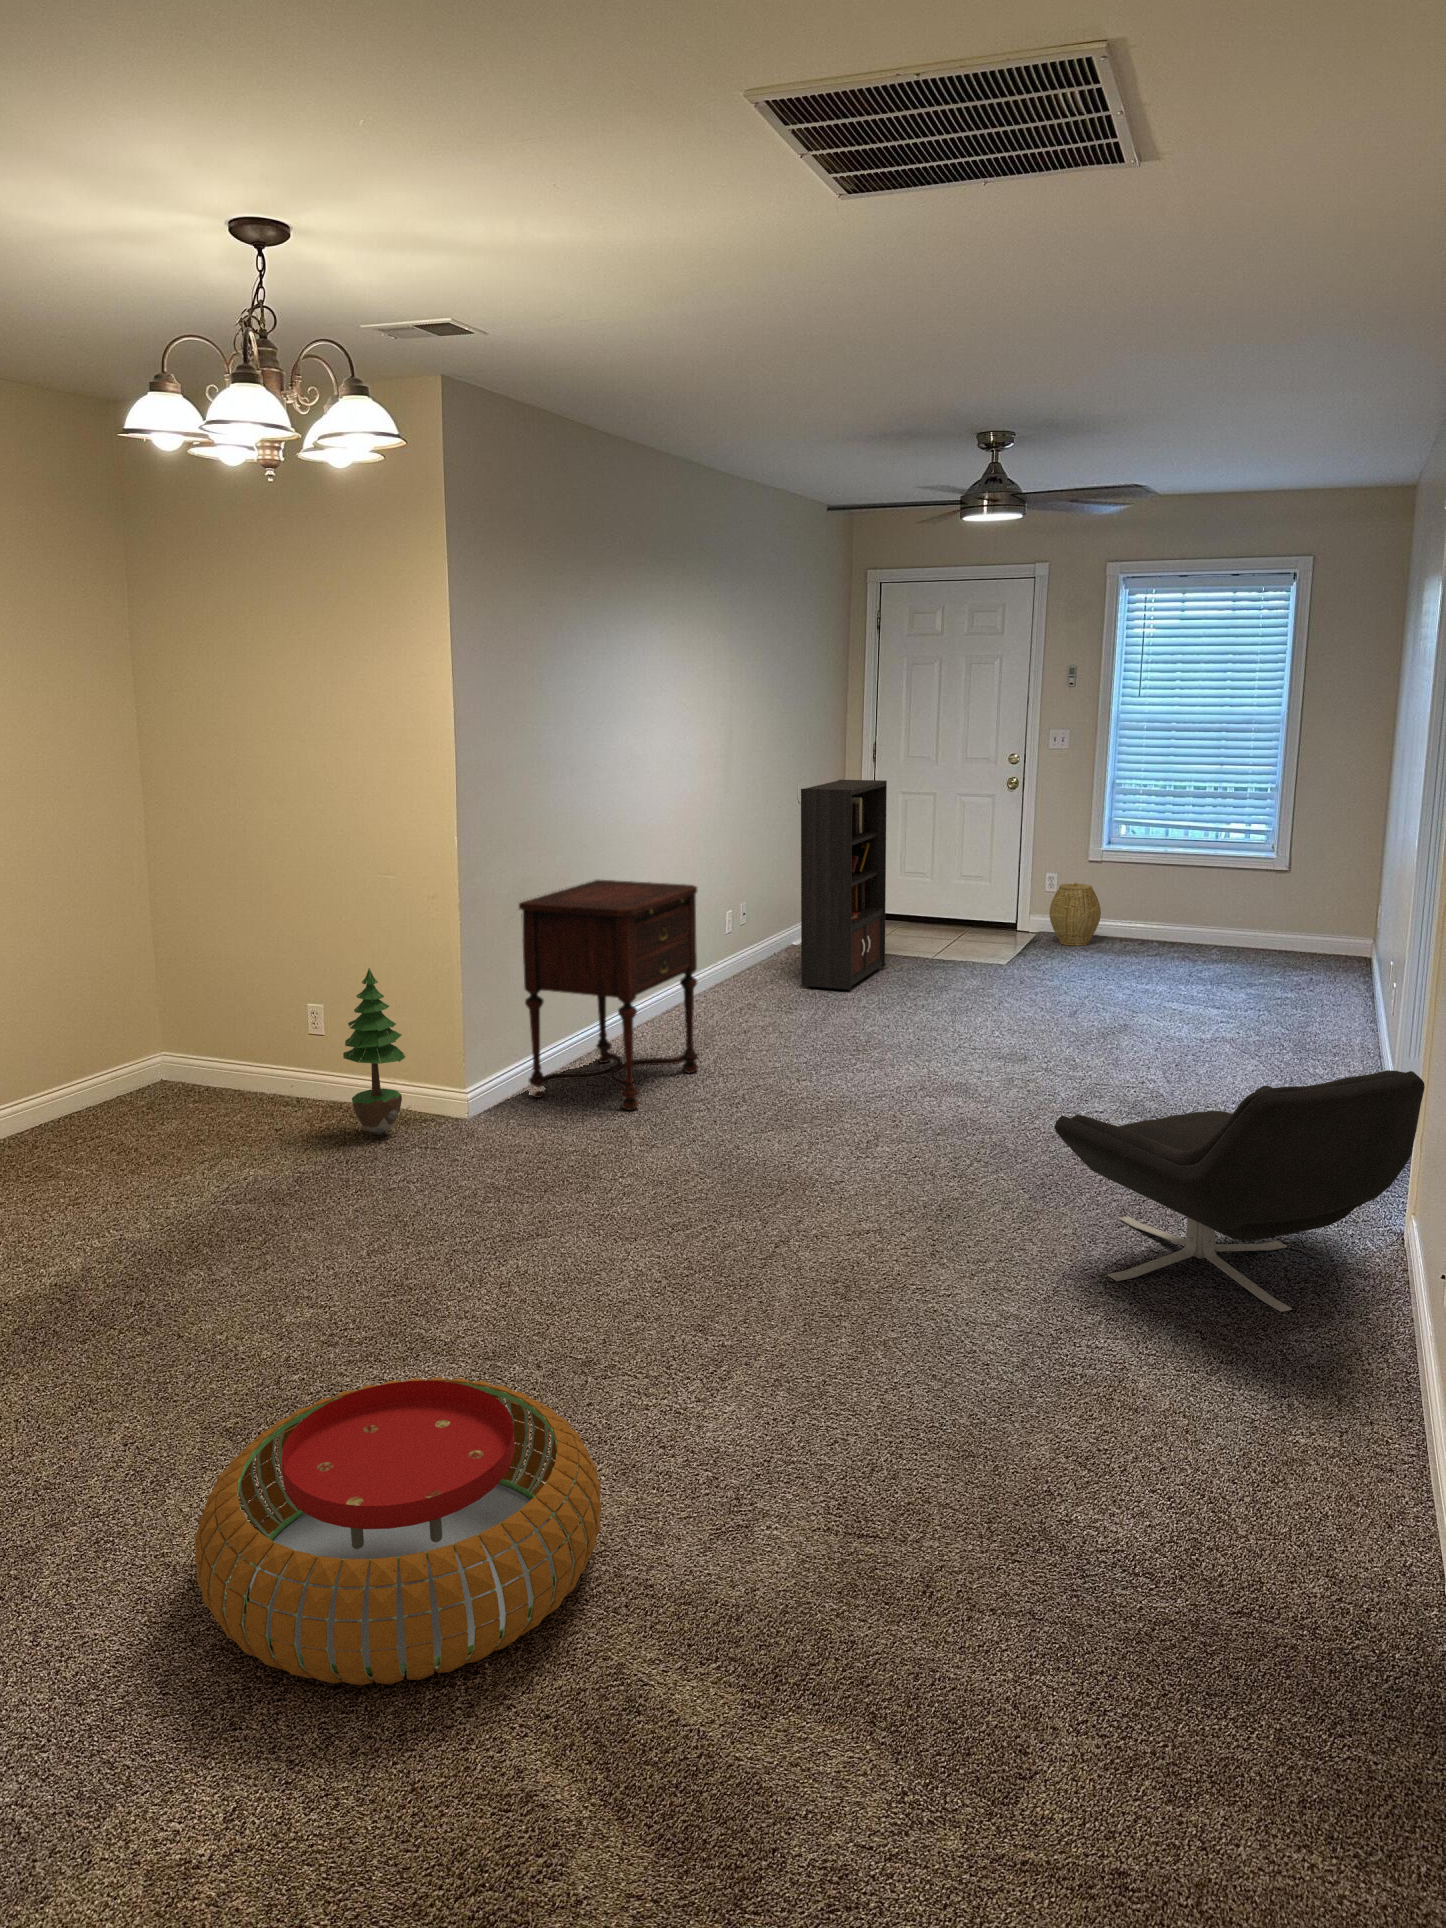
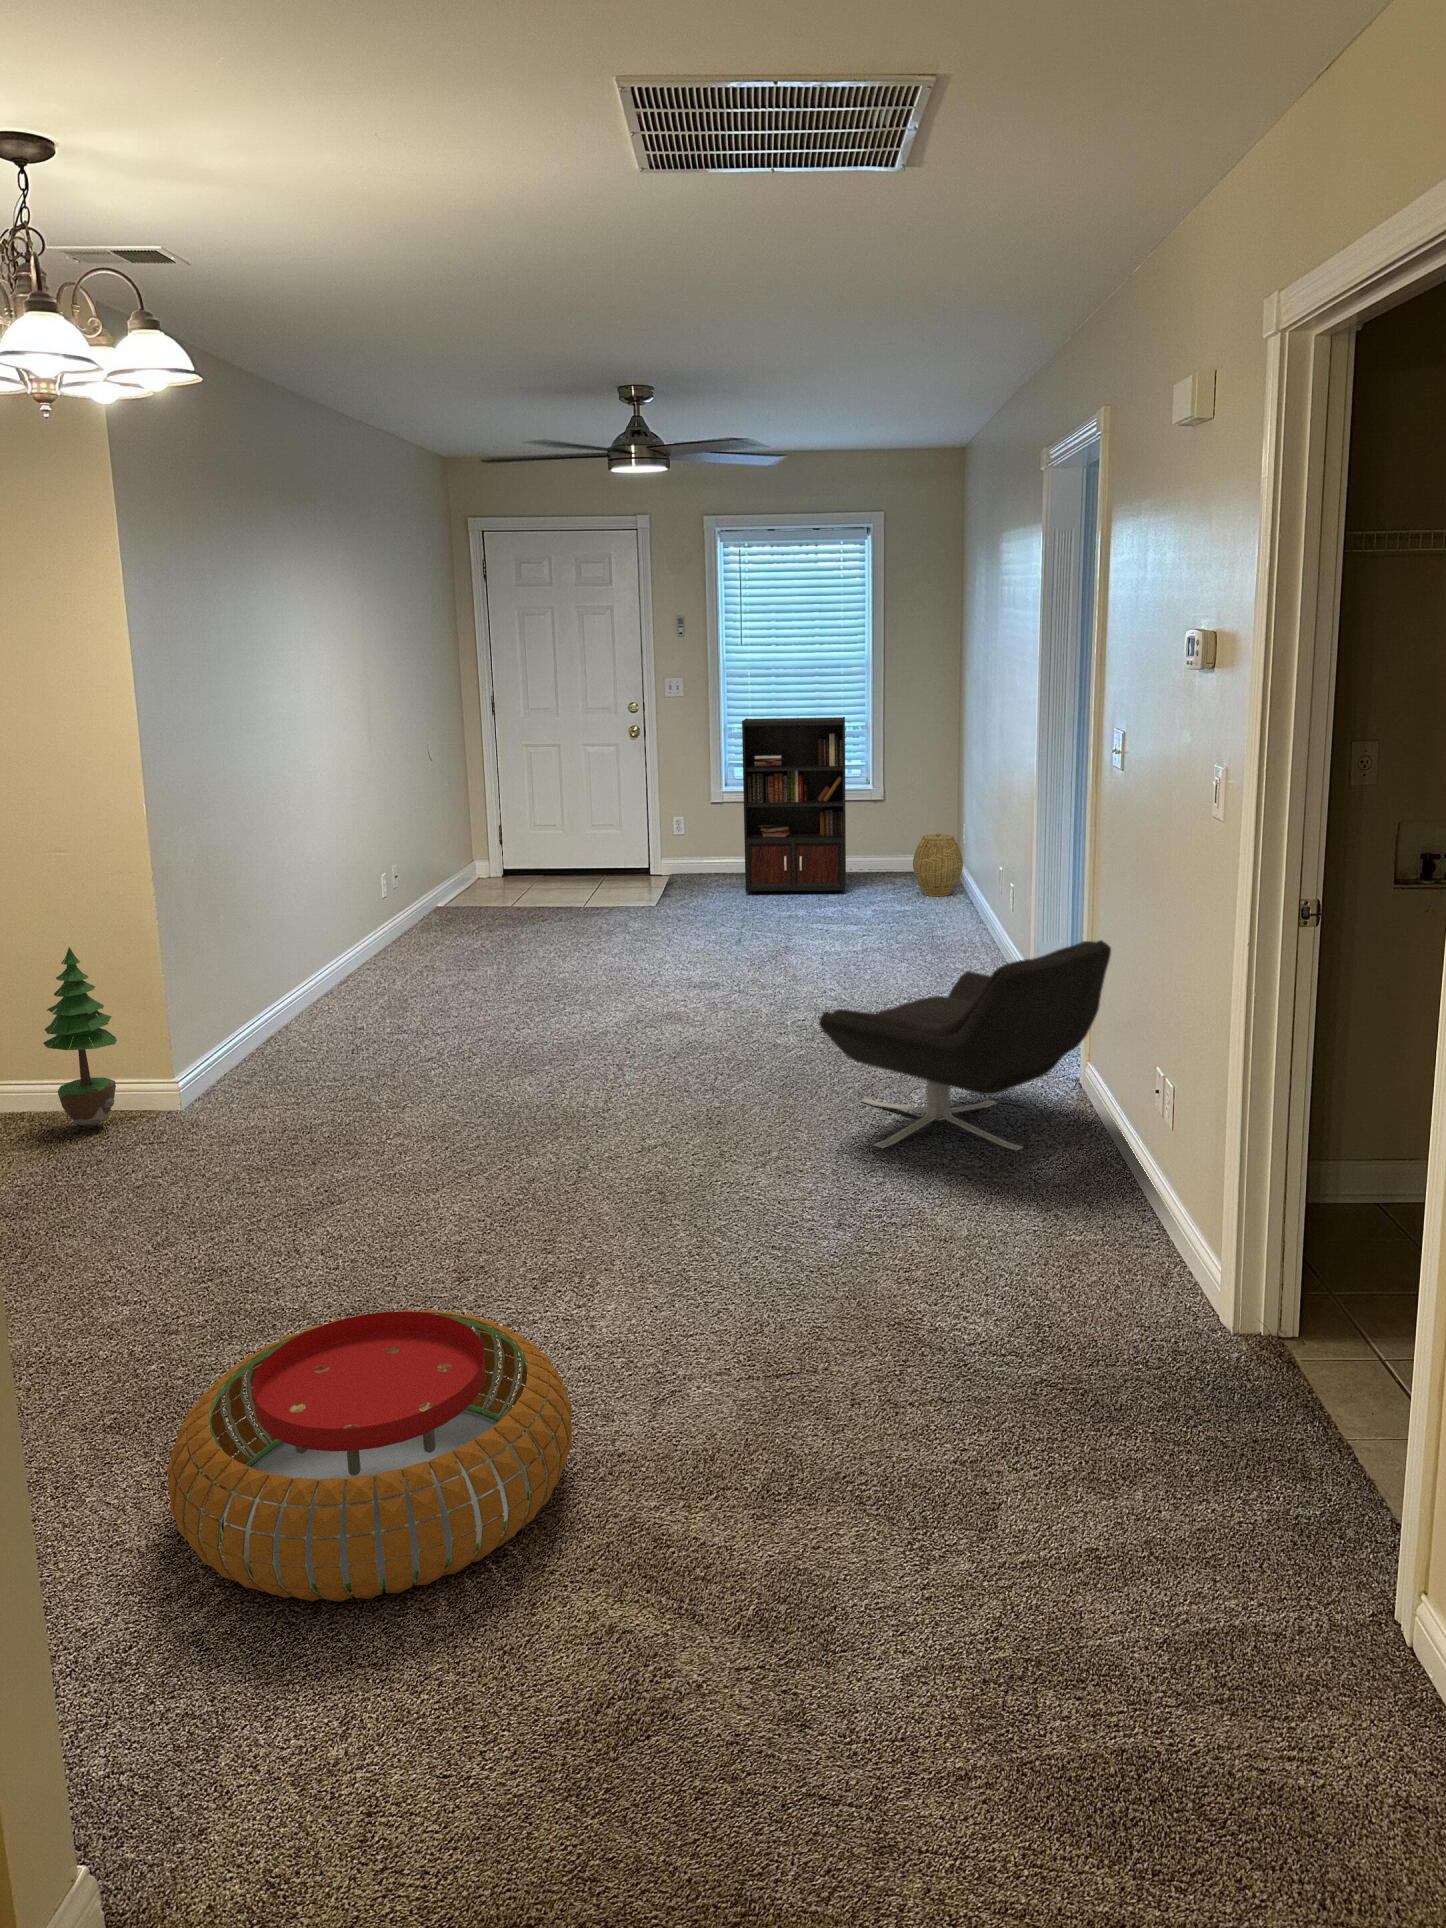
bookcase: present [801,780,887,990] -> present [742,717,875,893]
side table: present [519,880,698,1111] -> none [214,840,410,1071]
woven basket: present [1049,883,1101,946] -> present [913,833,963,896]

